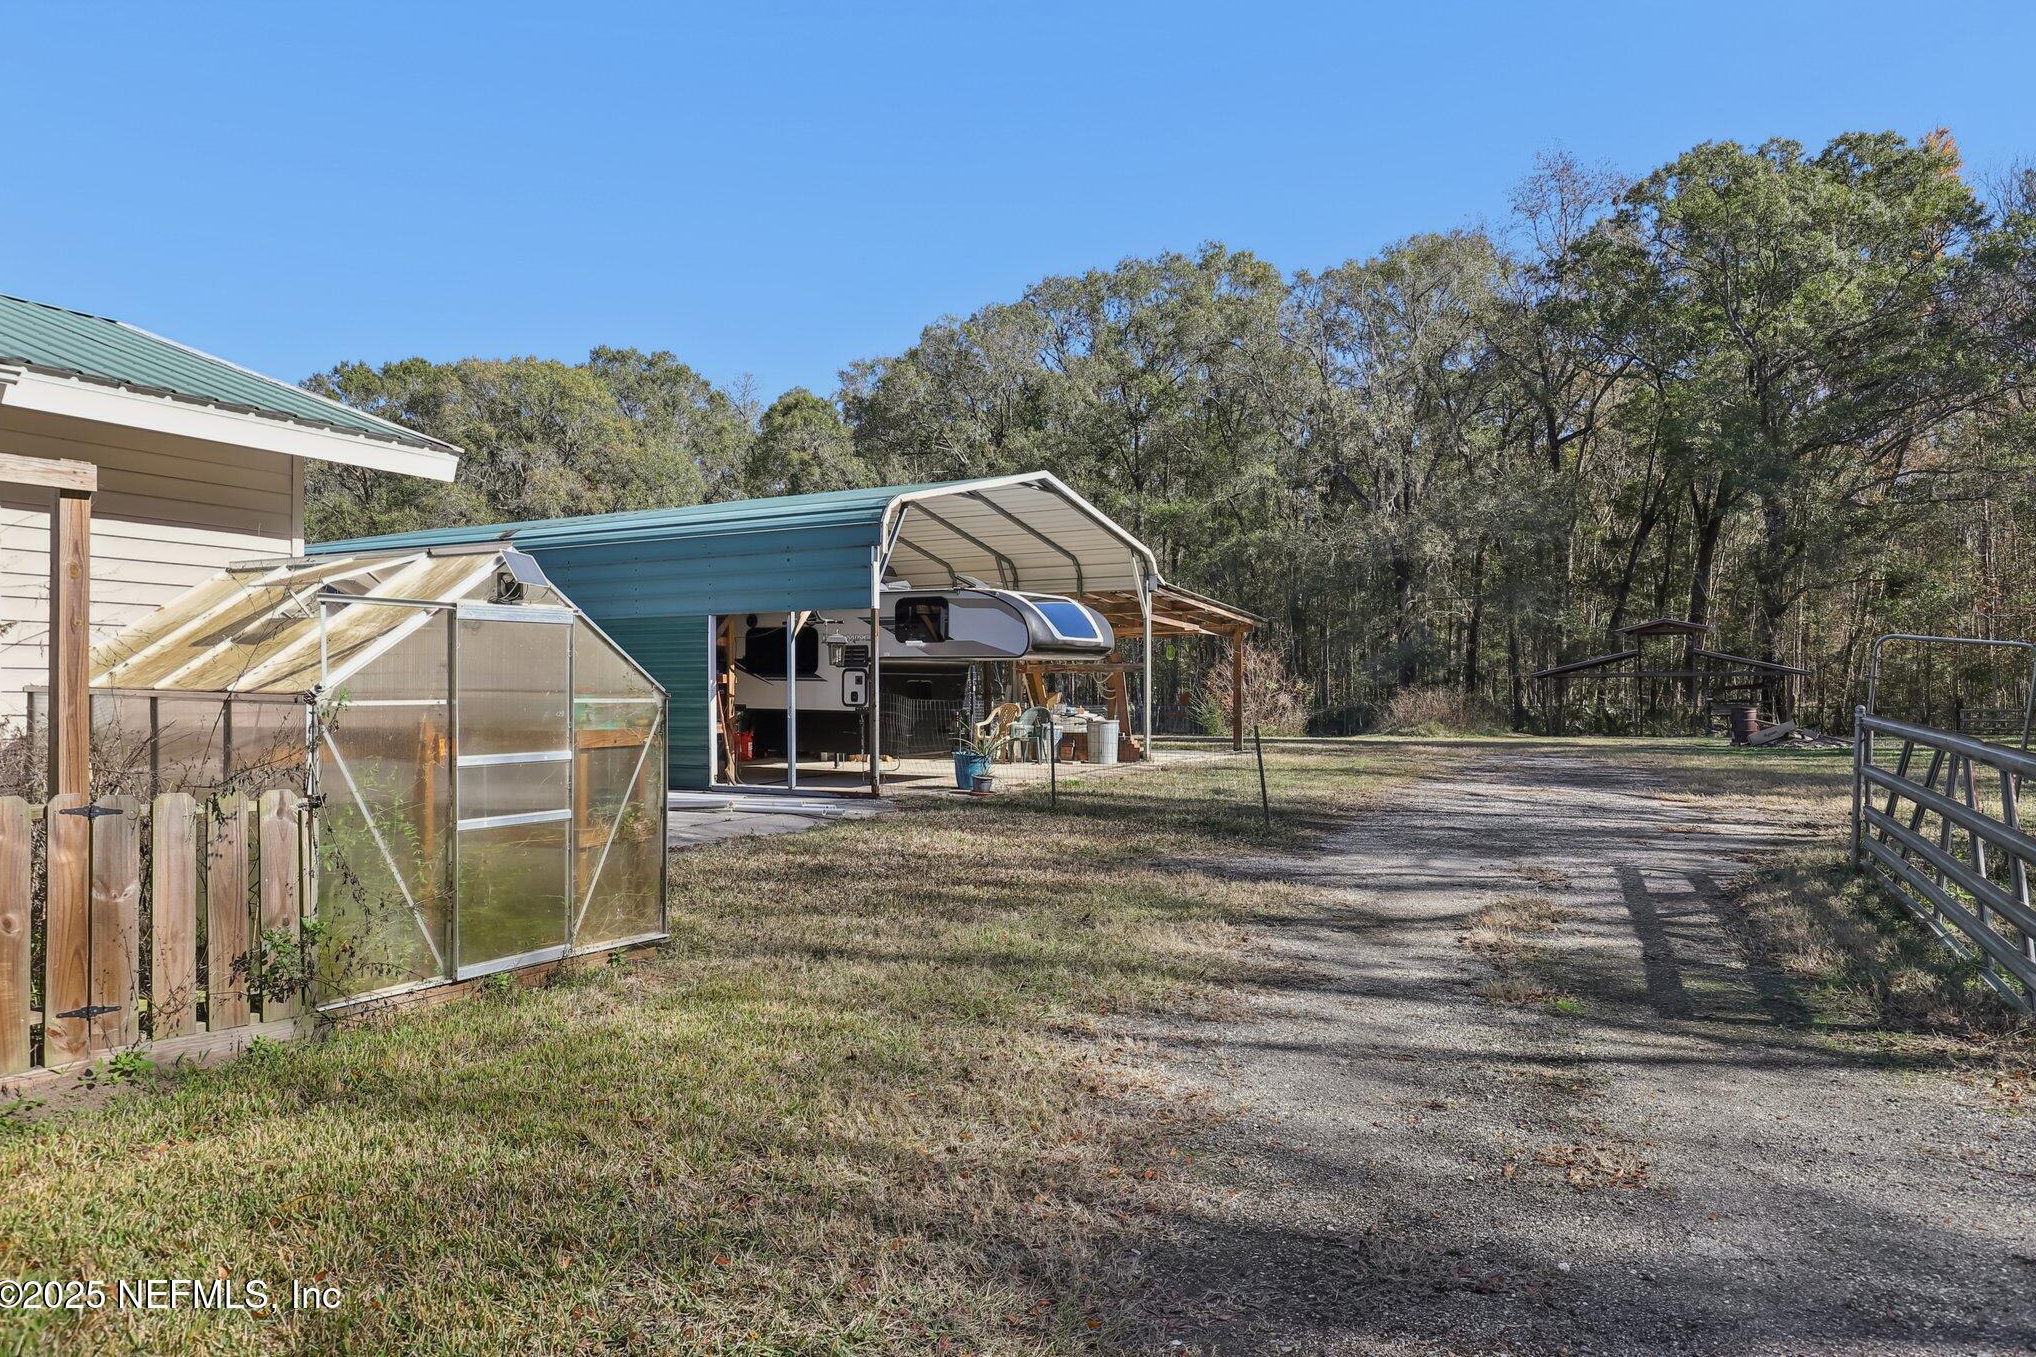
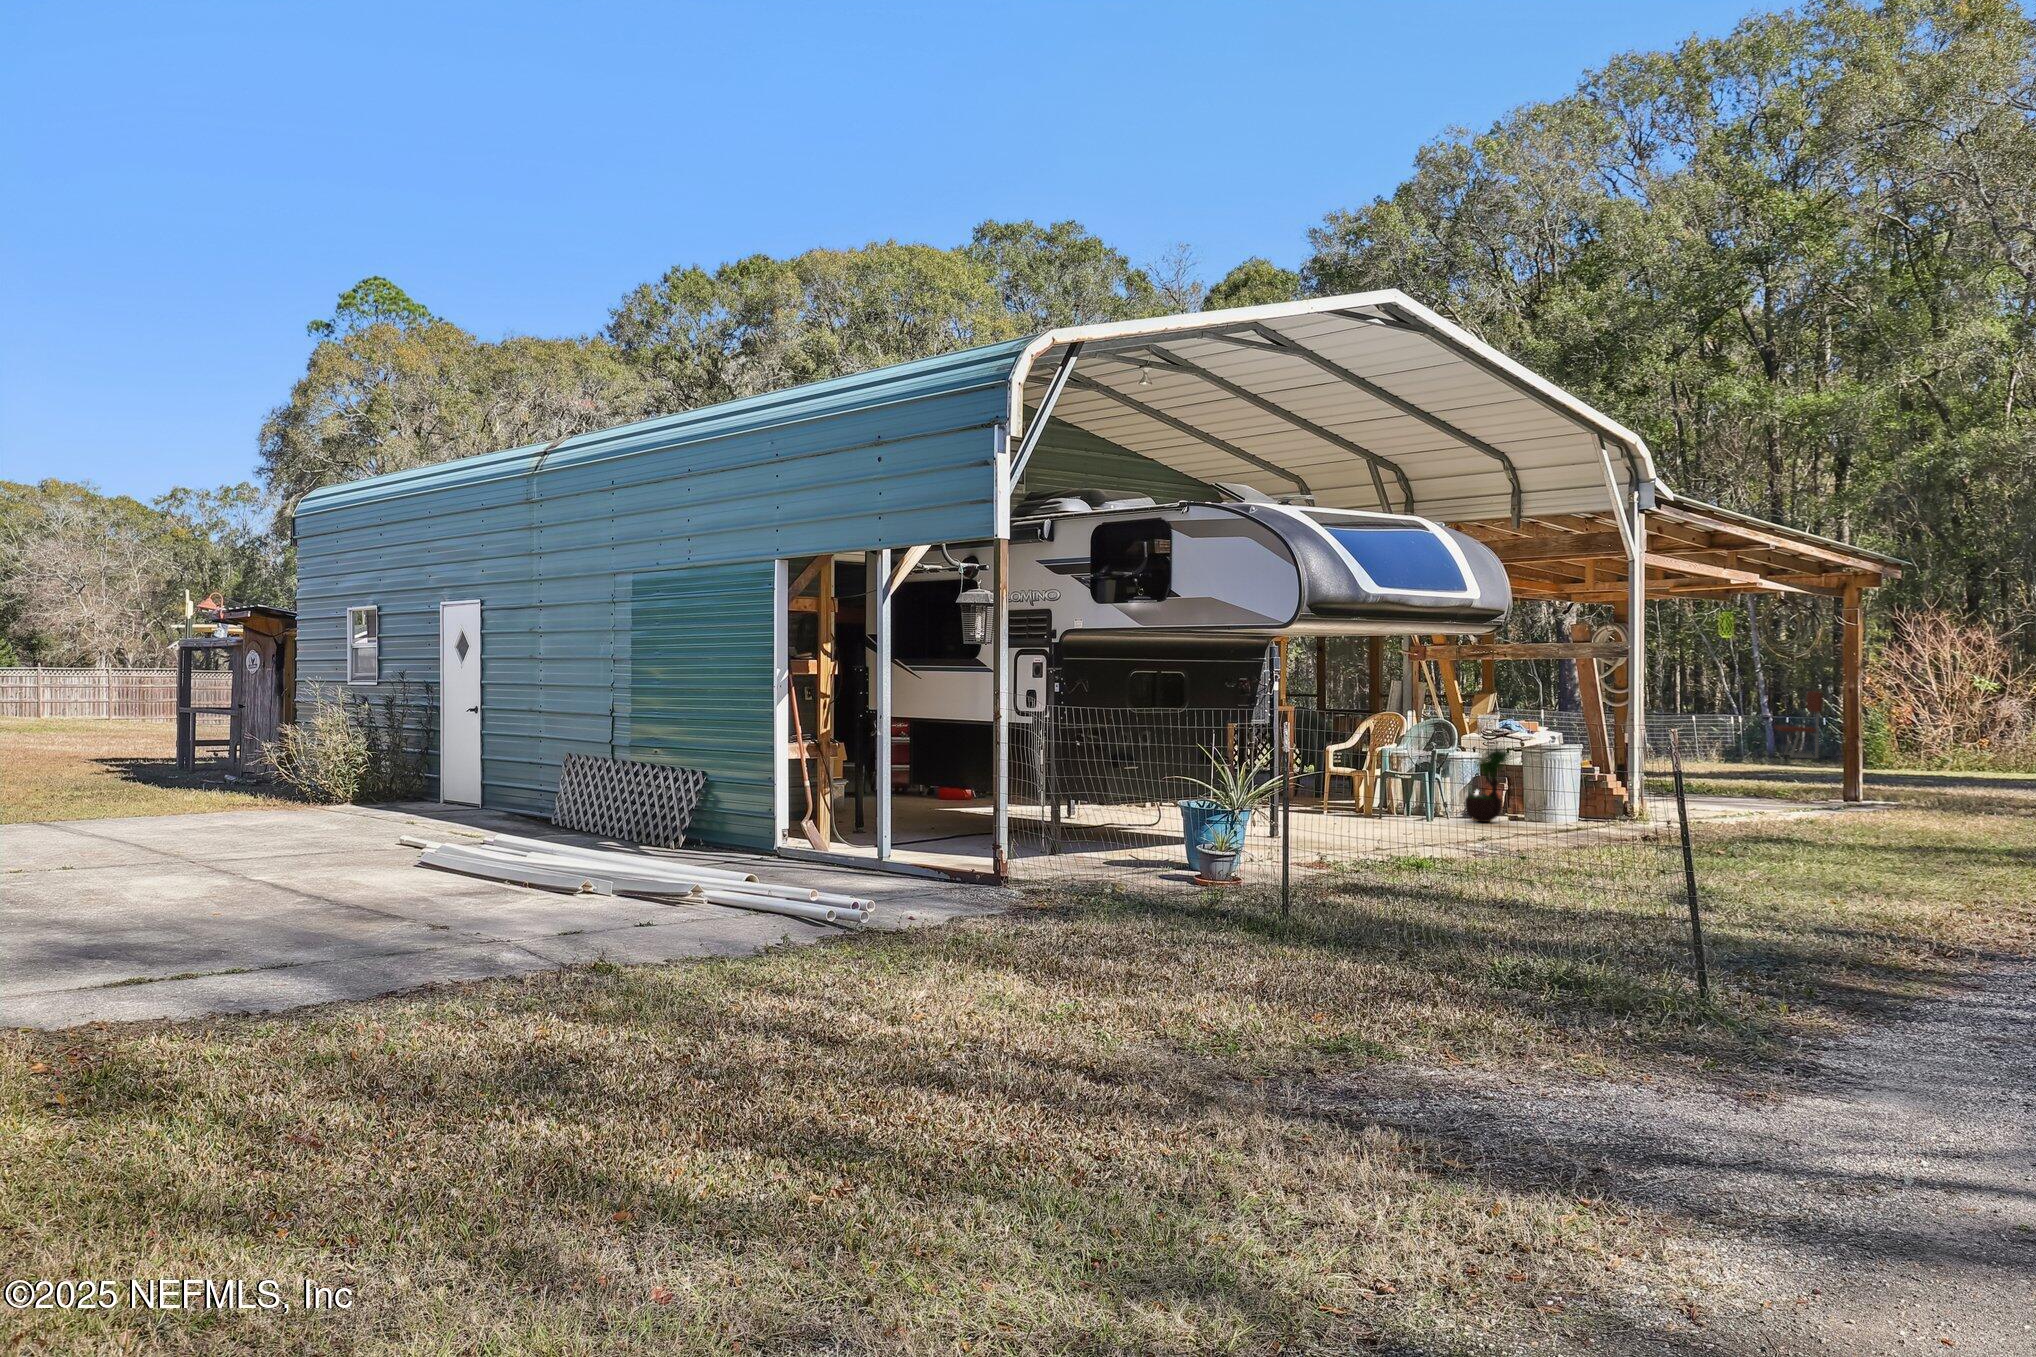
potted tree: none [1059,718,1087,766] -> present [1465,743,1513,822]

